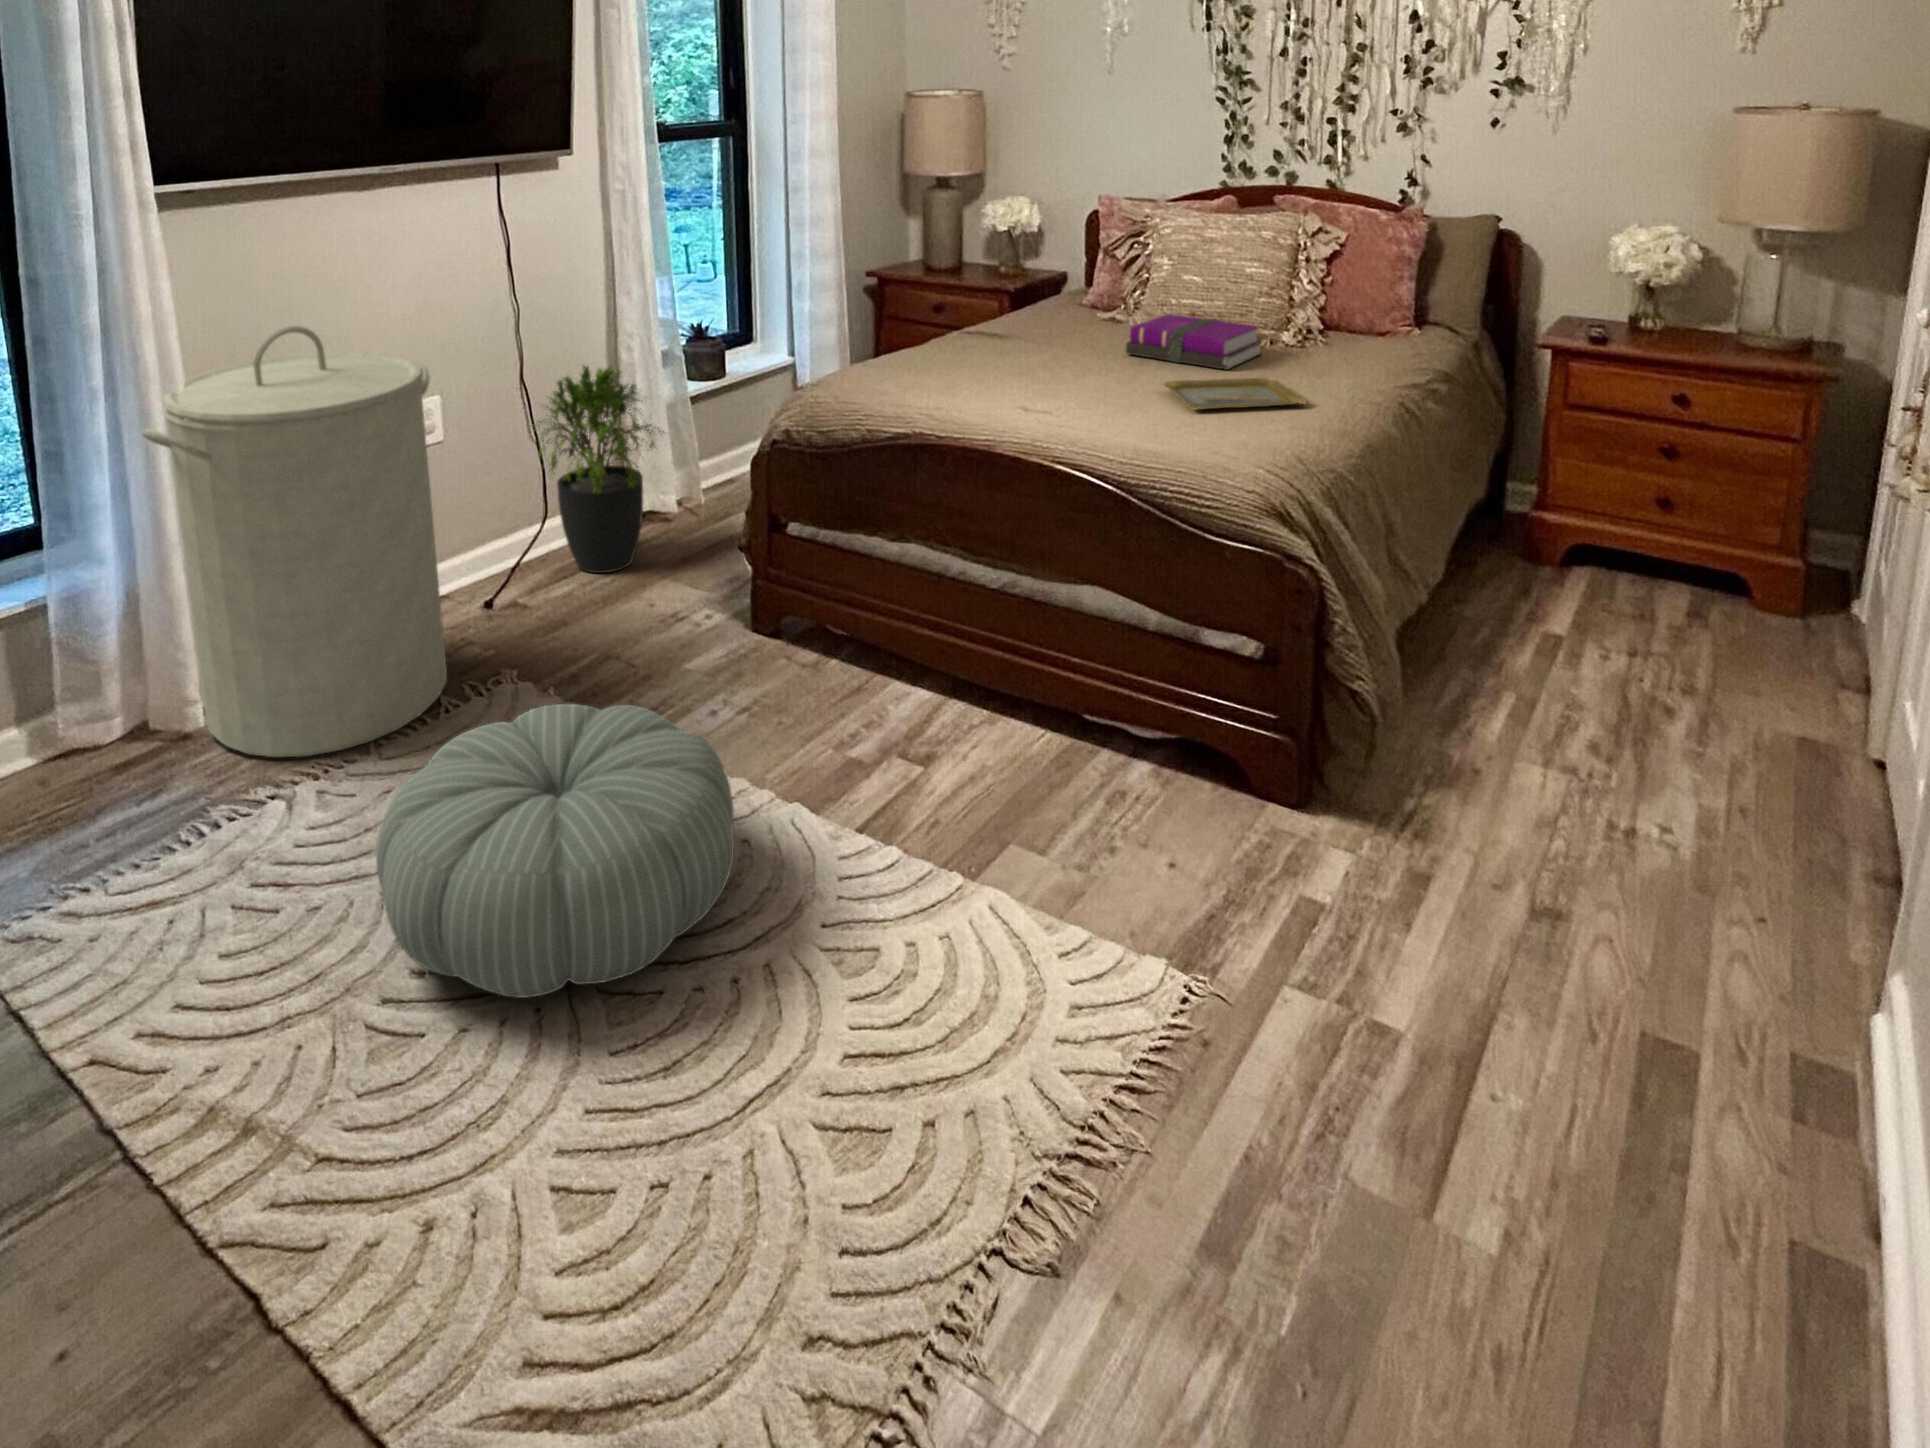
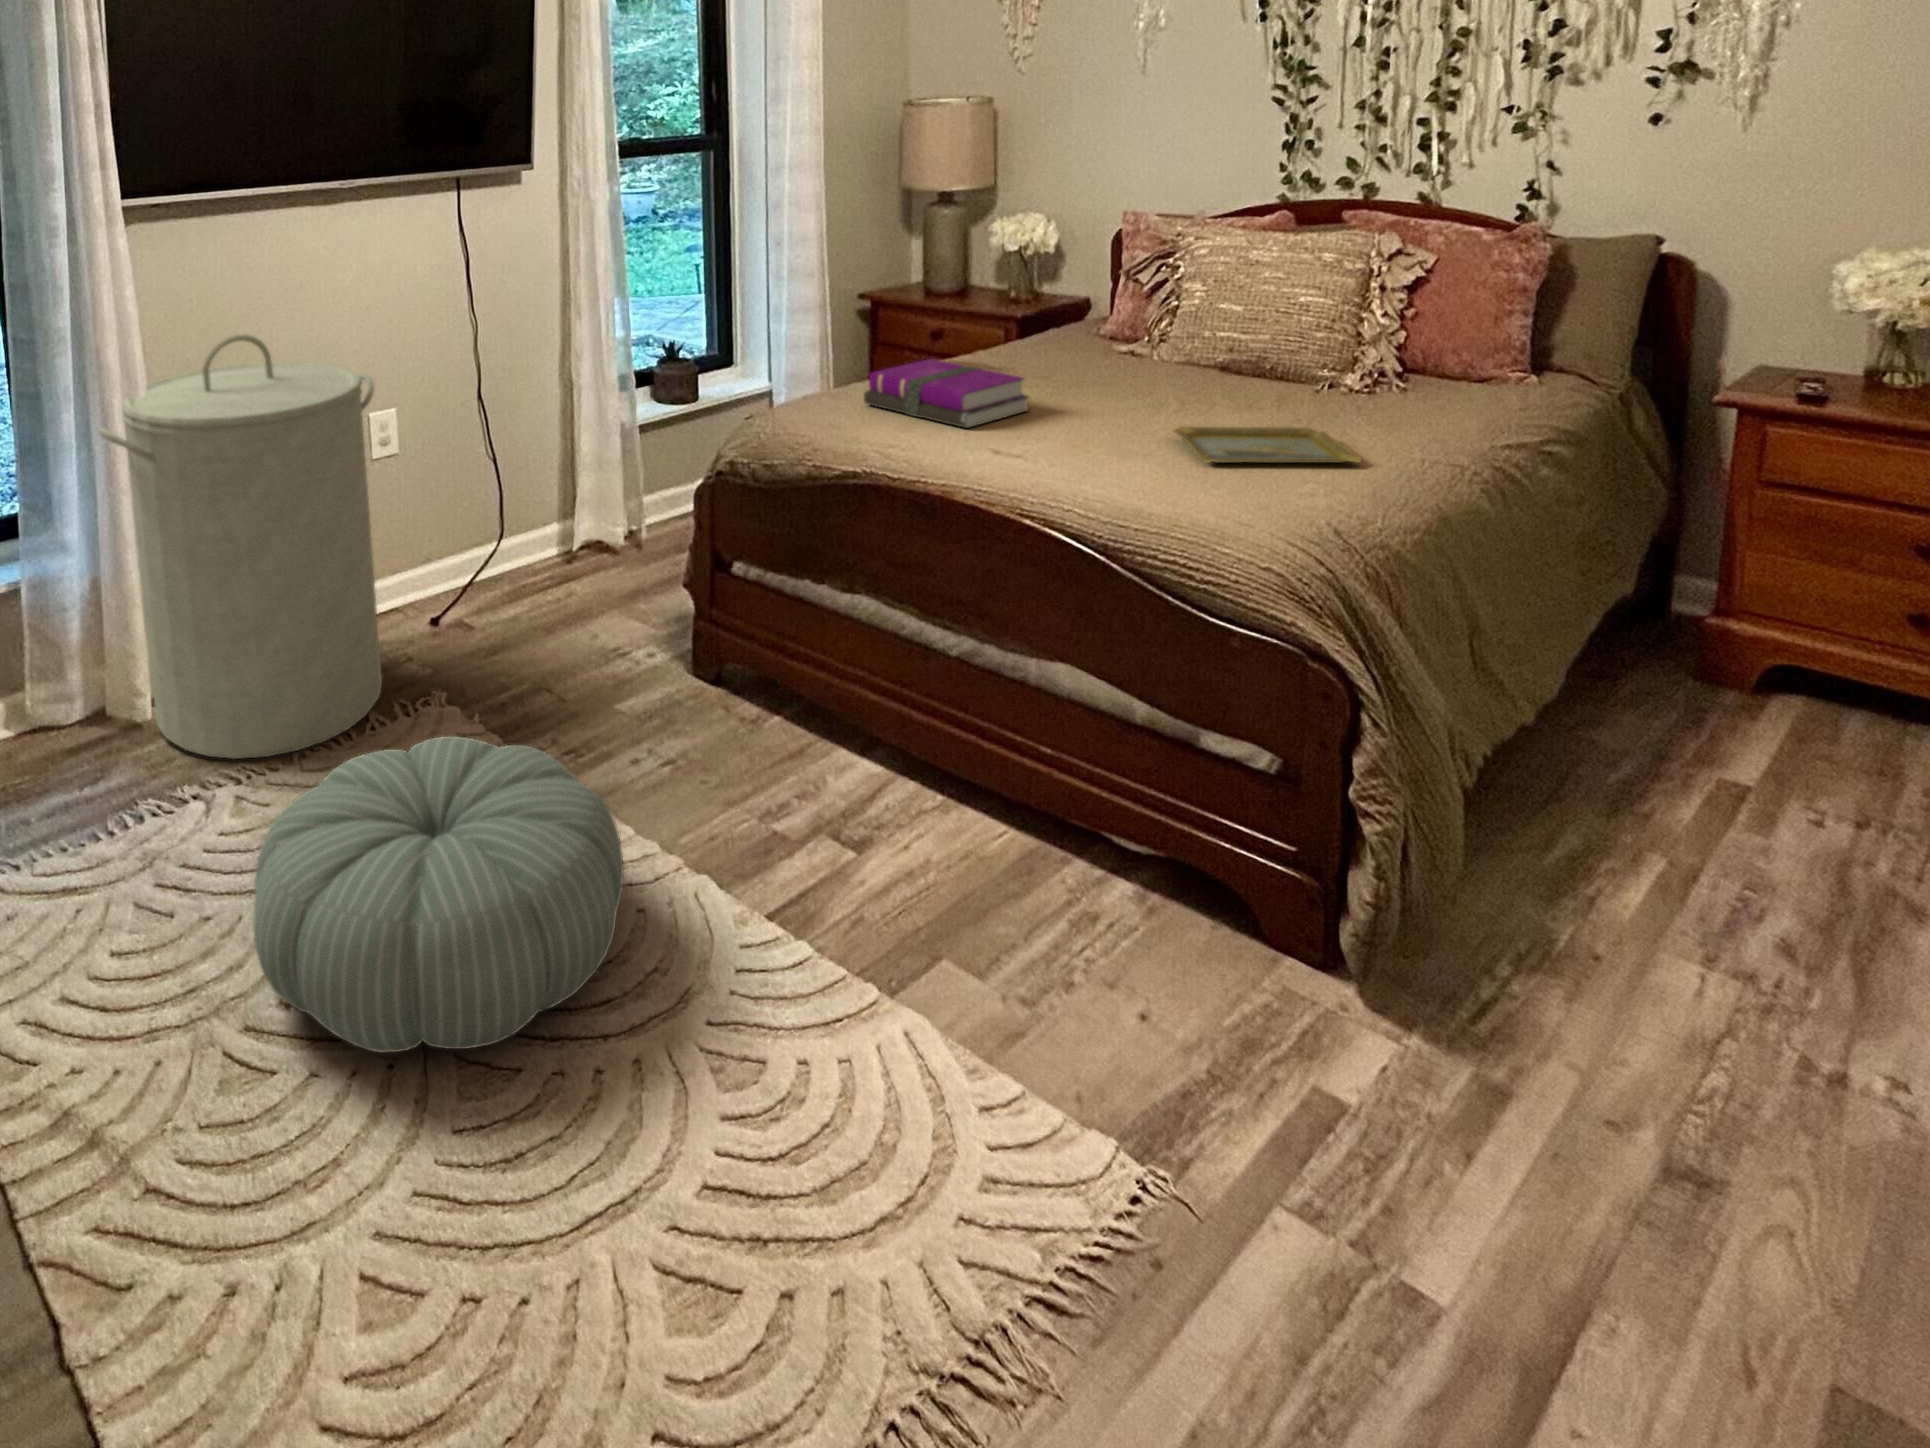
notebook: present [1126,314,1261,370] -> present [864,359,1028,428]
potted plant: present [531,365,664,573] -> none [481,380,626,598]

